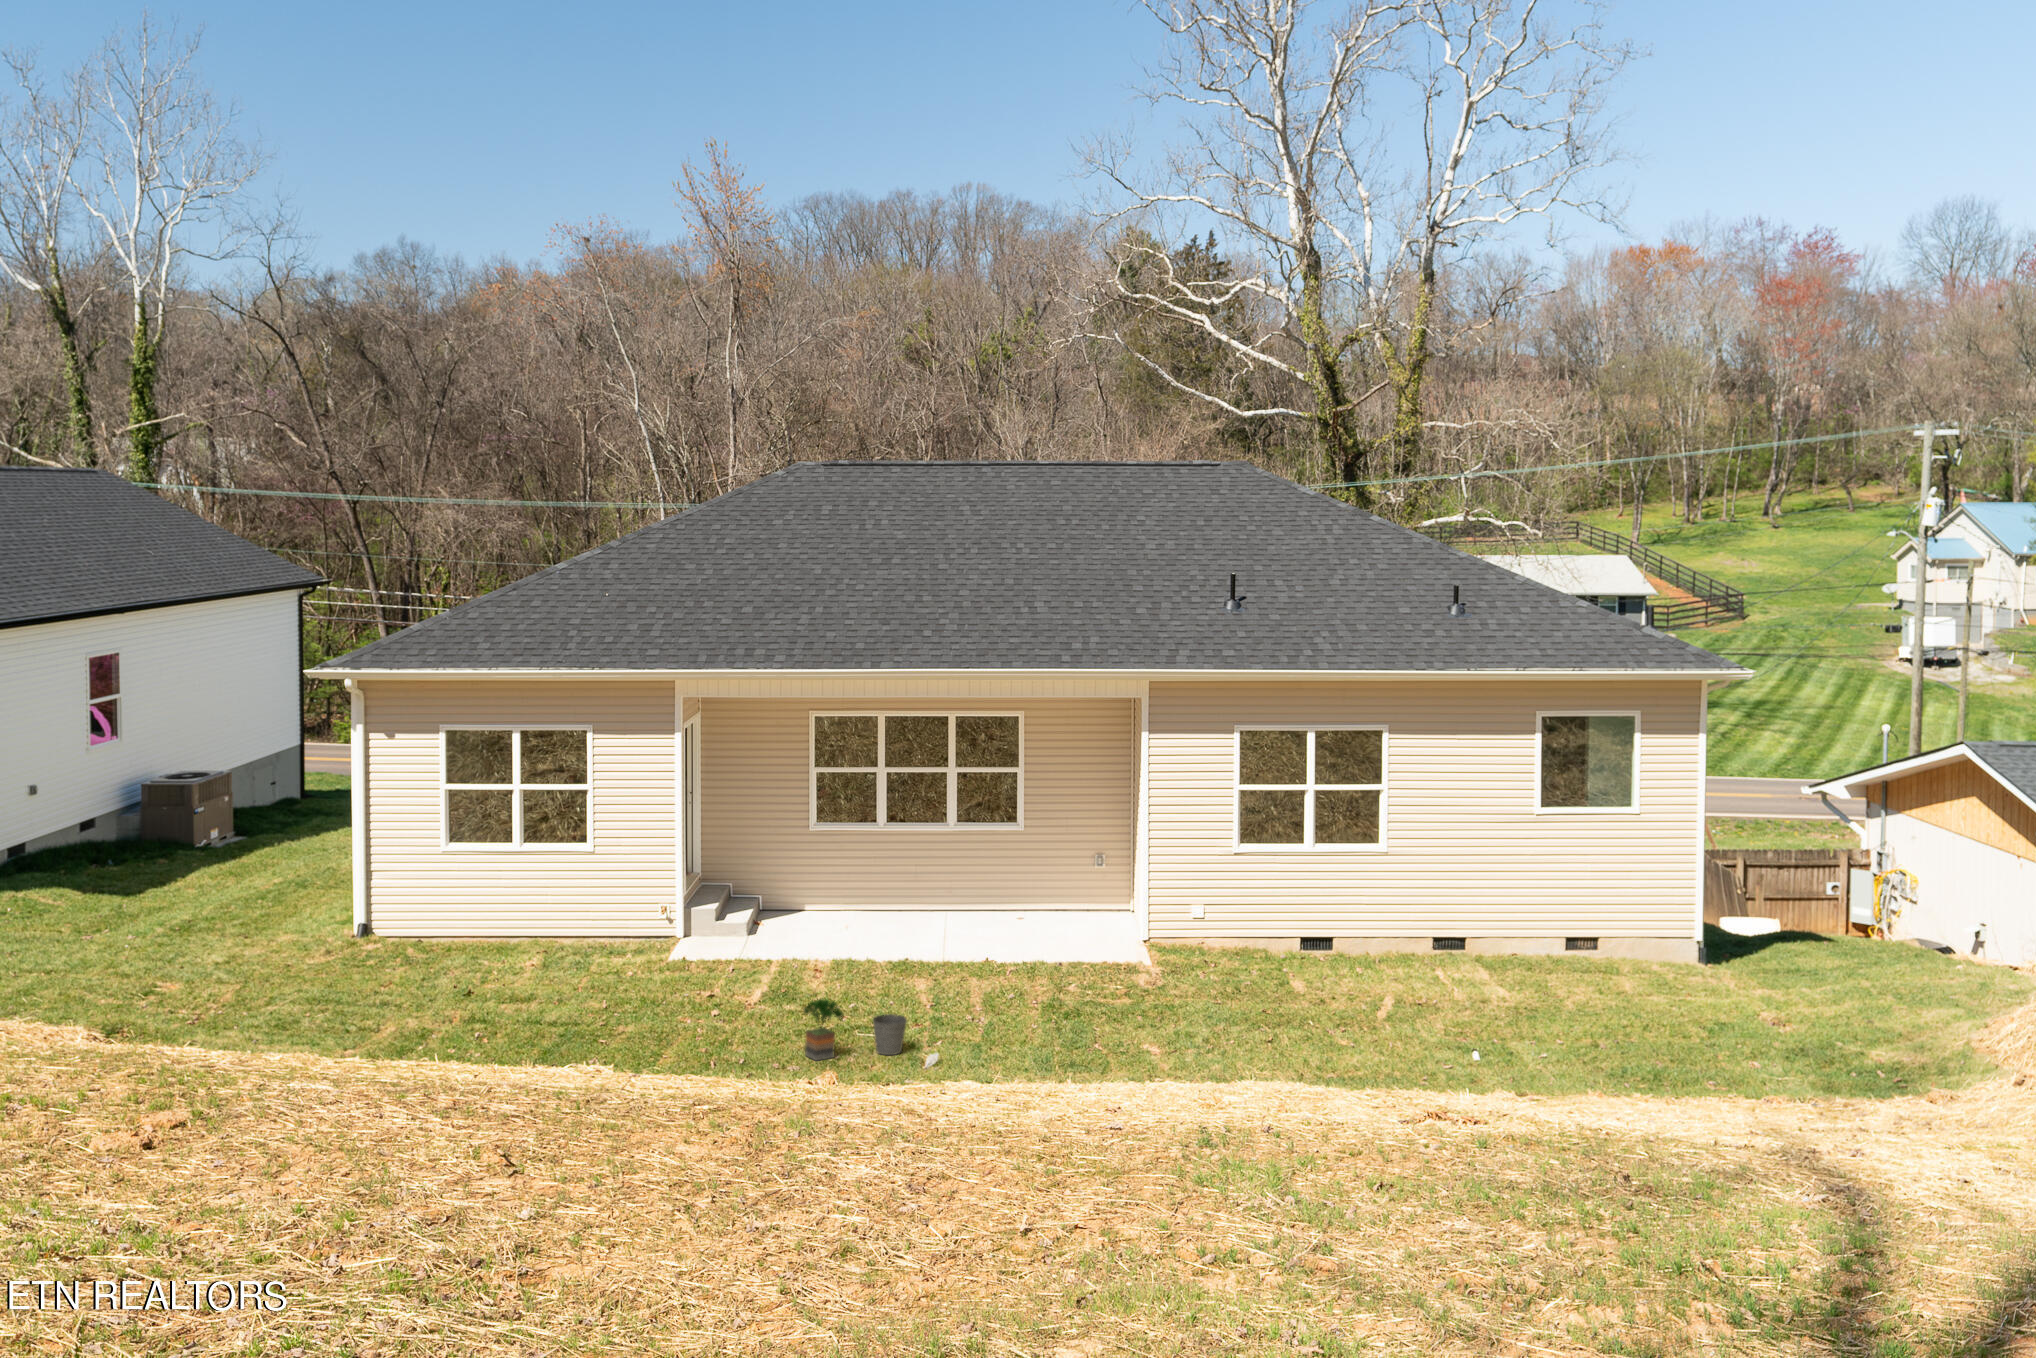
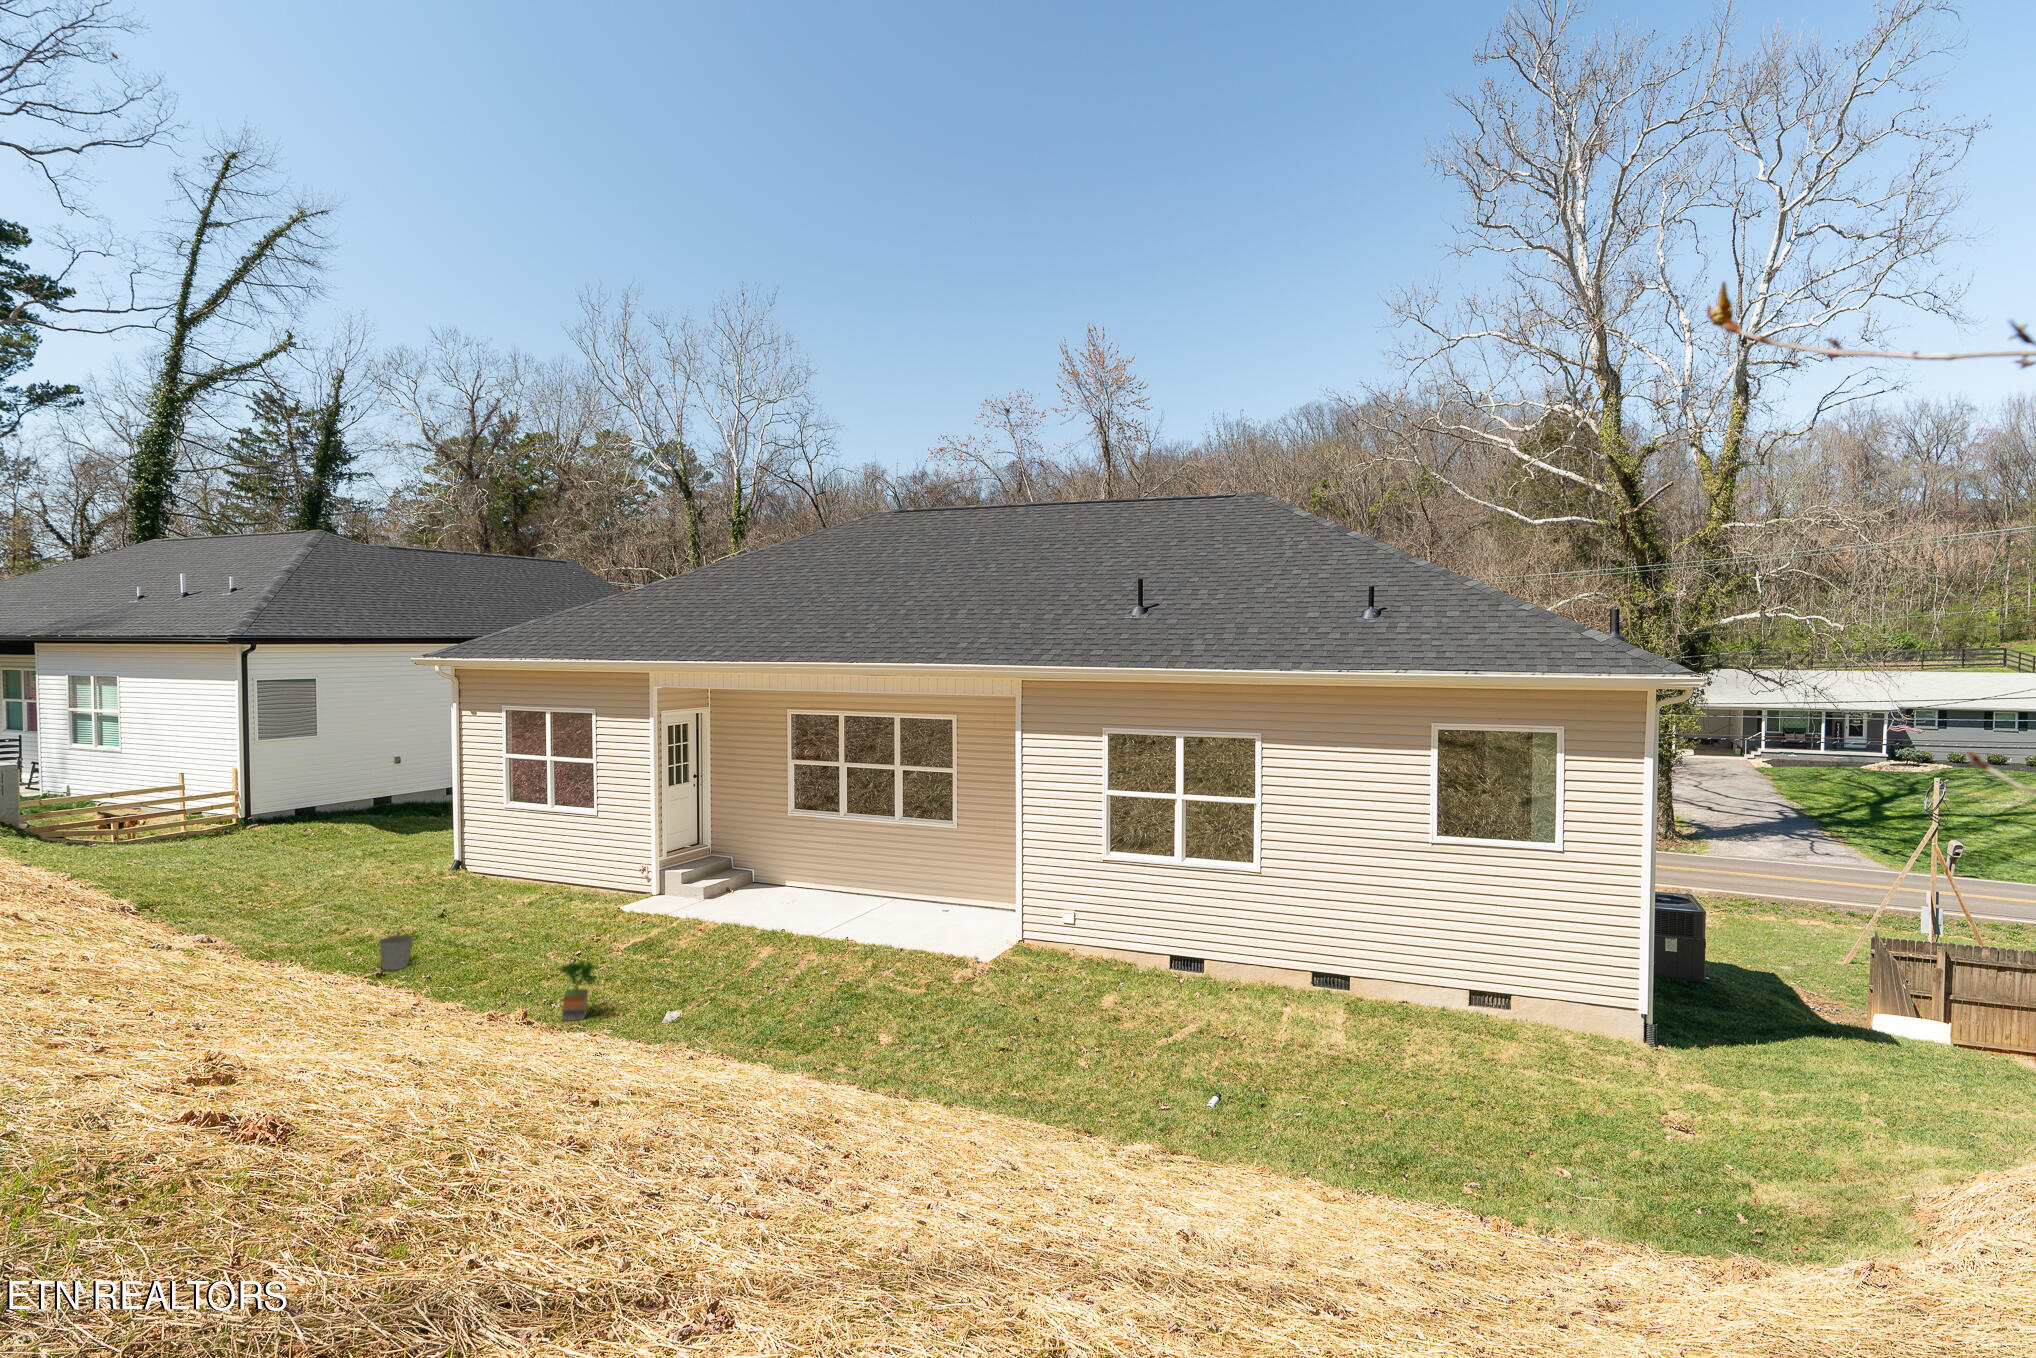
bucket: present [873,1014,907,1055] -> present [379,935,414,970]

